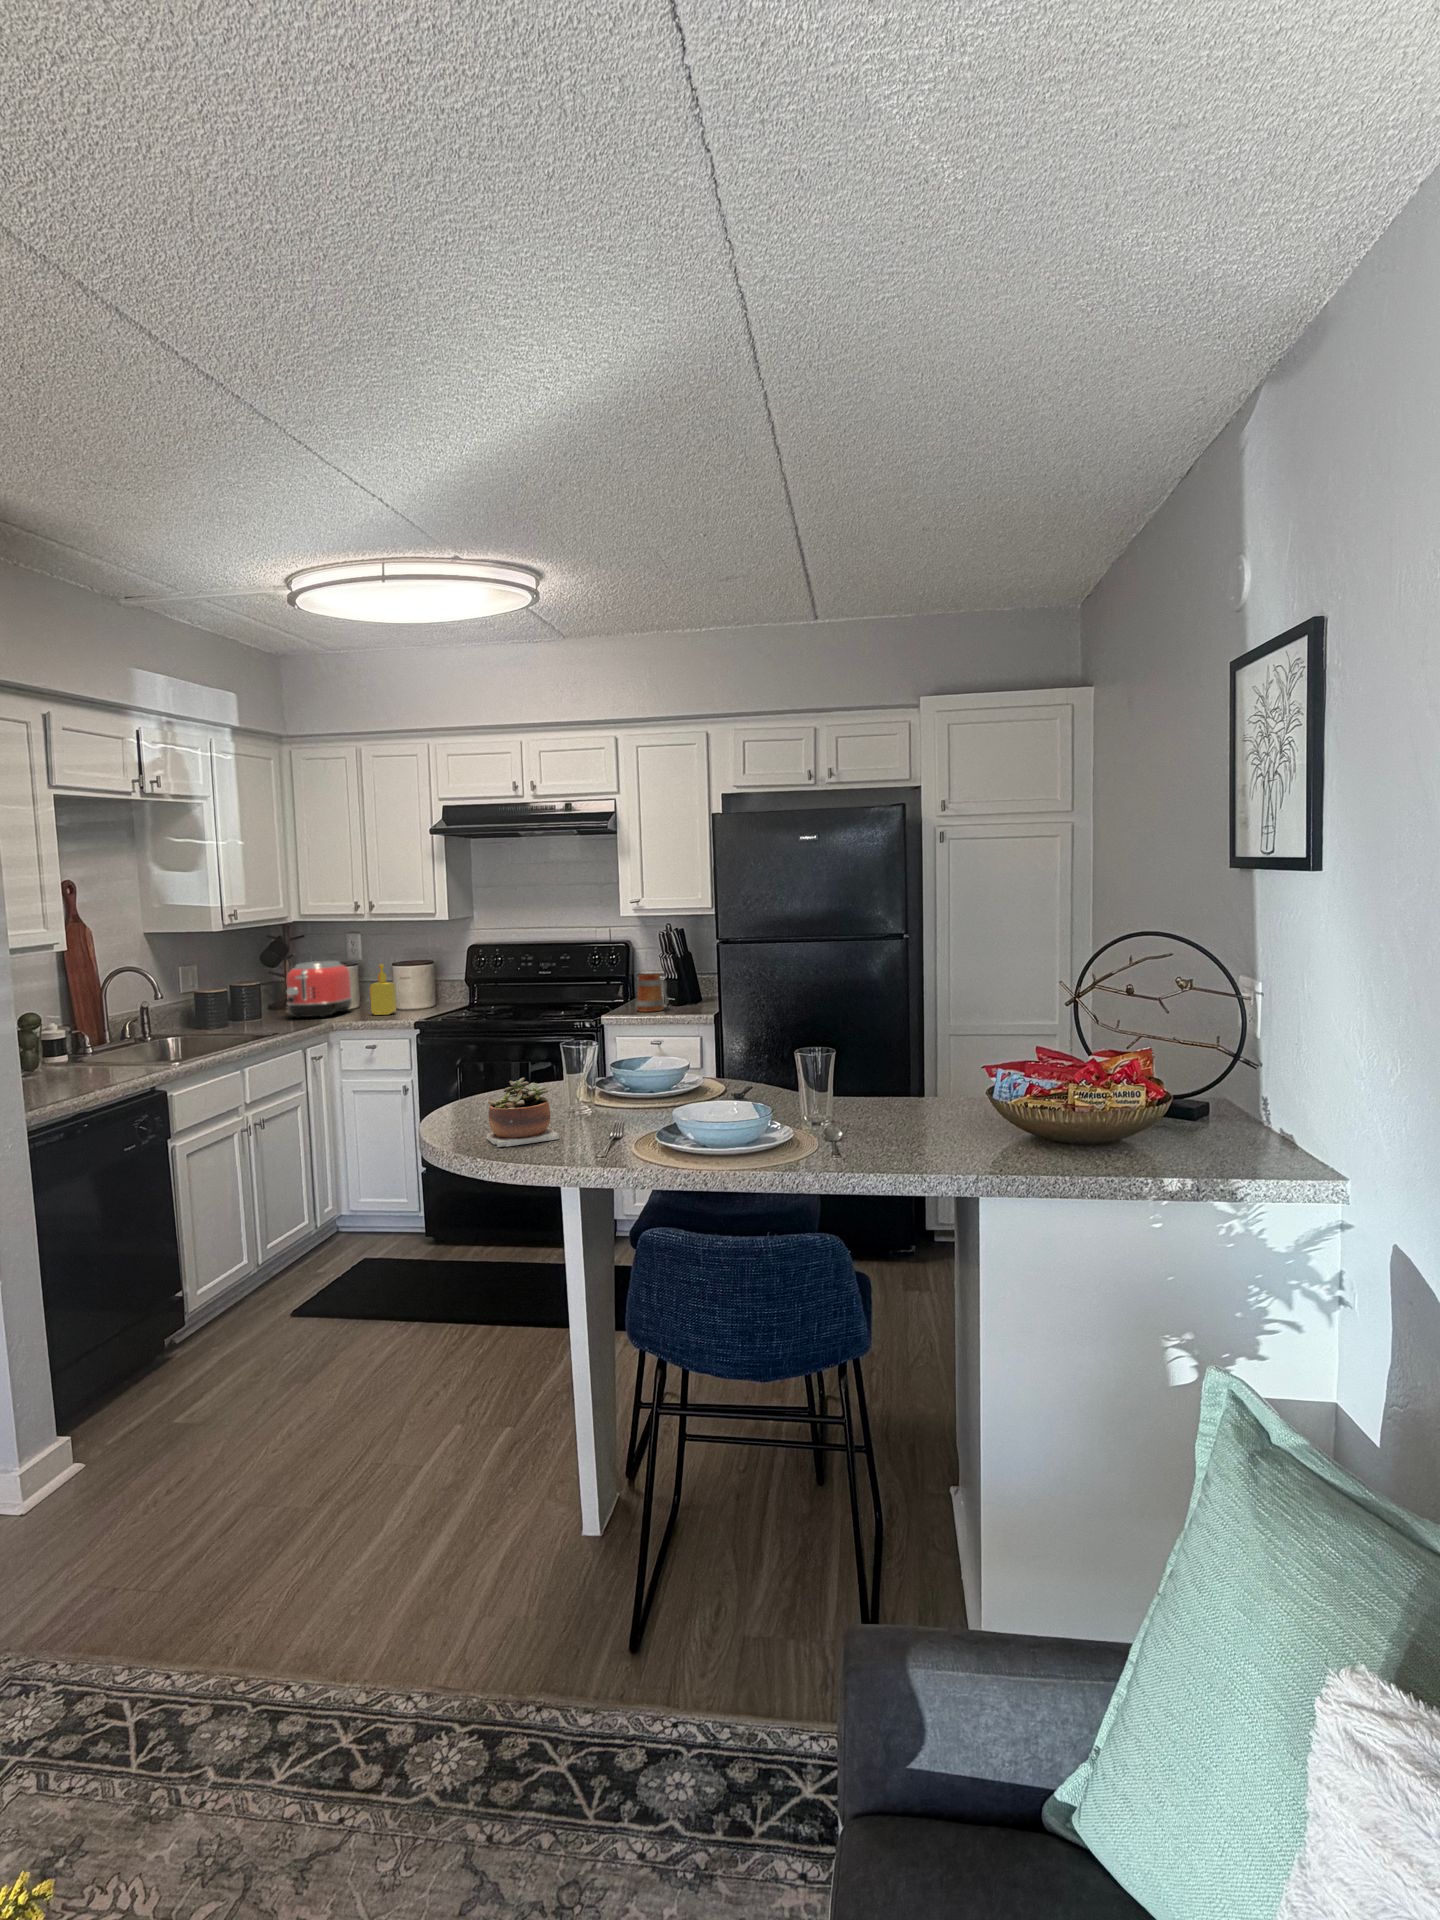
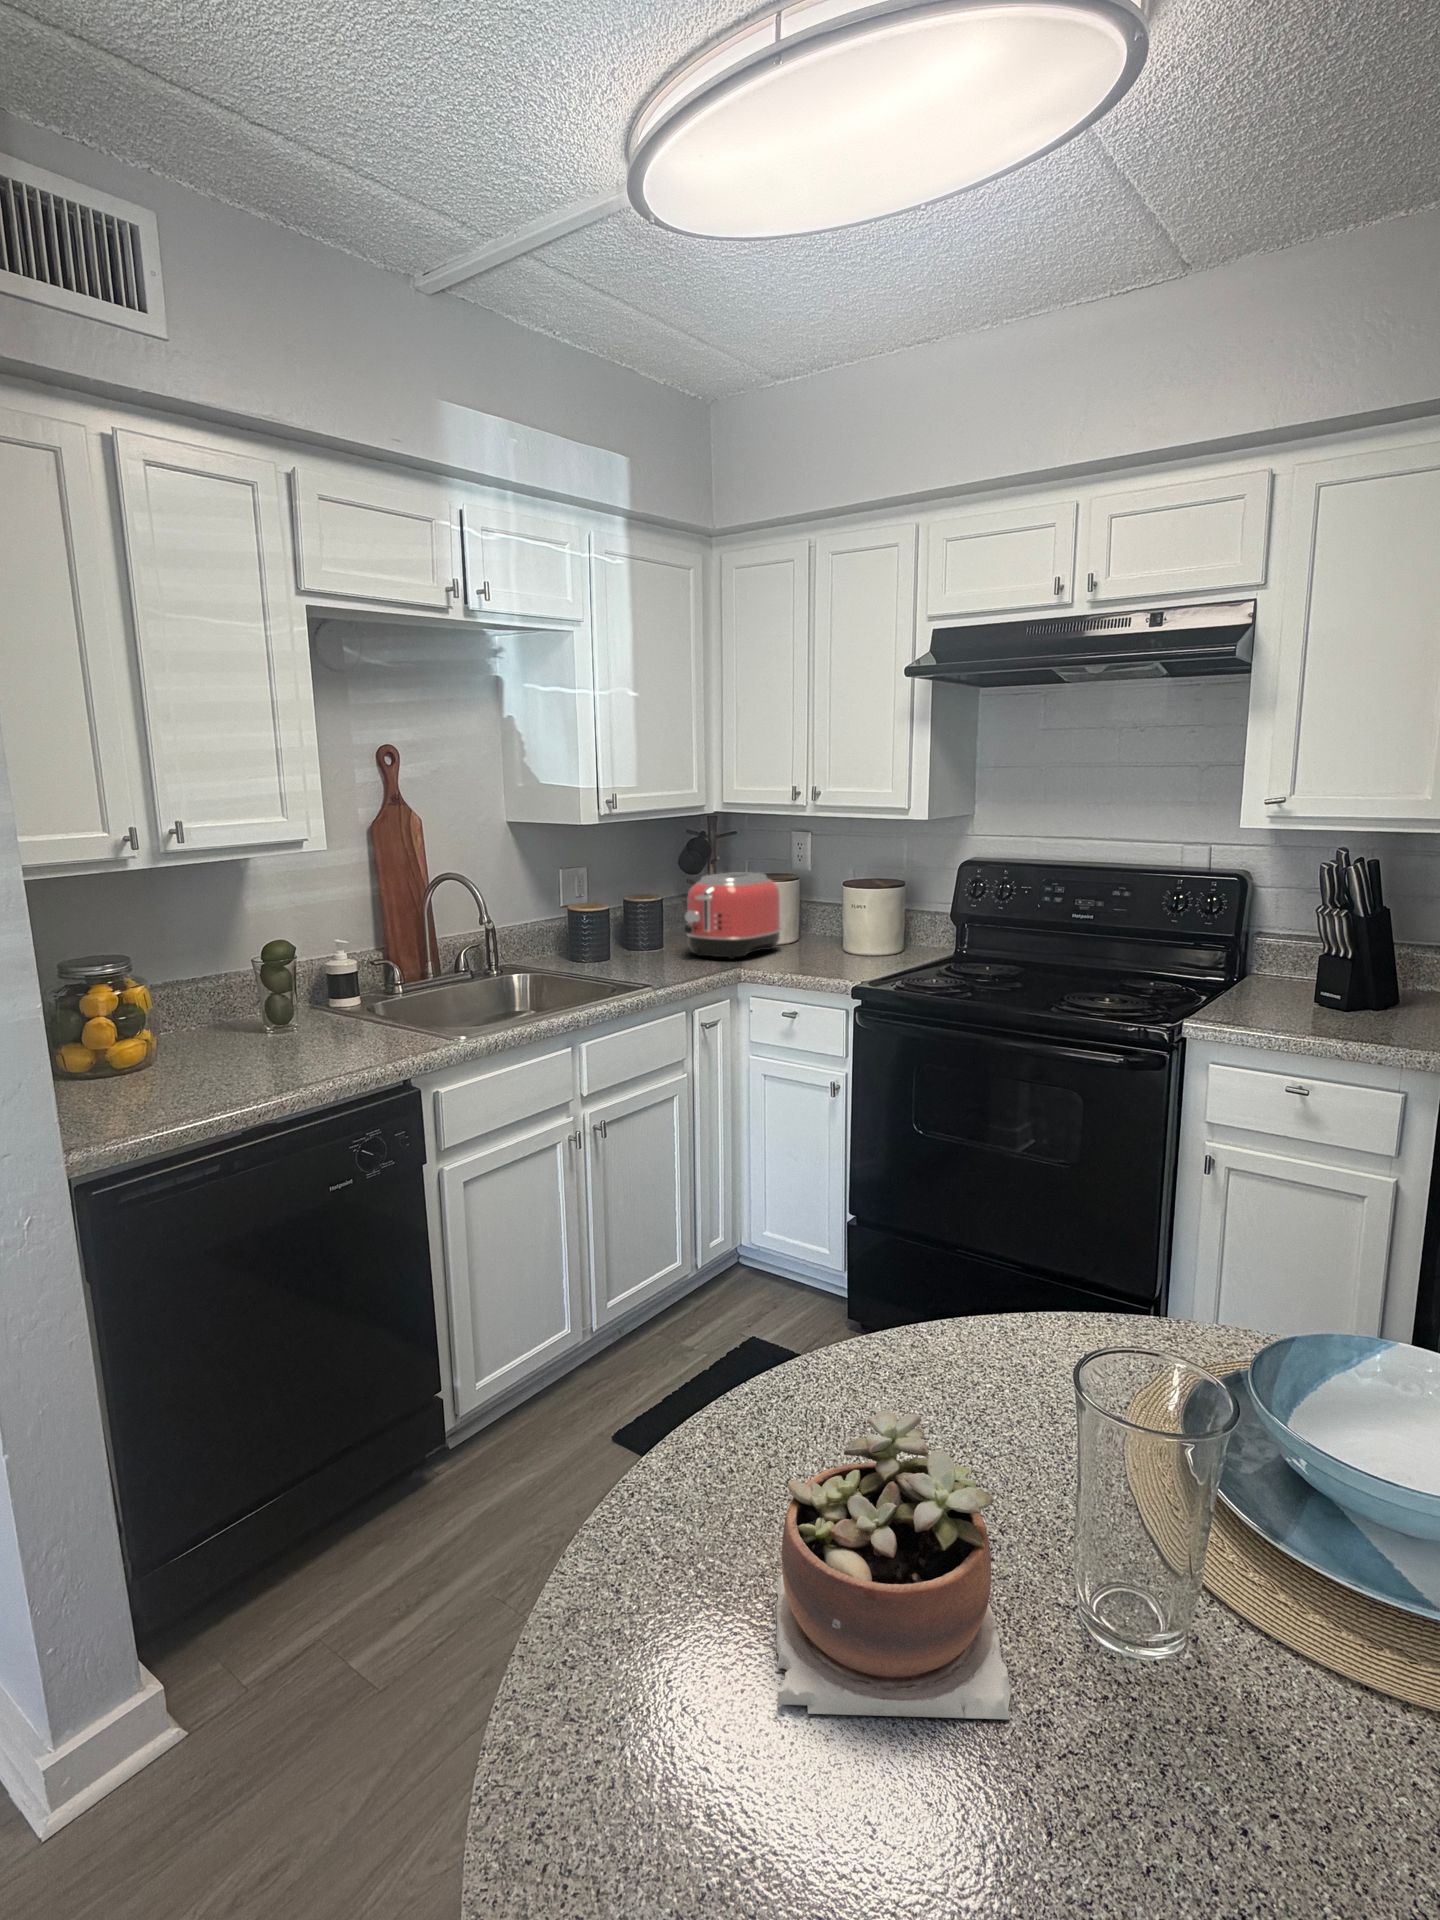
soap dispenser: present [370,964,396,1015] -> none [800,885,838,965]
mug: present [637,974,668,1012] -> none [1256,944,1330,1021]

